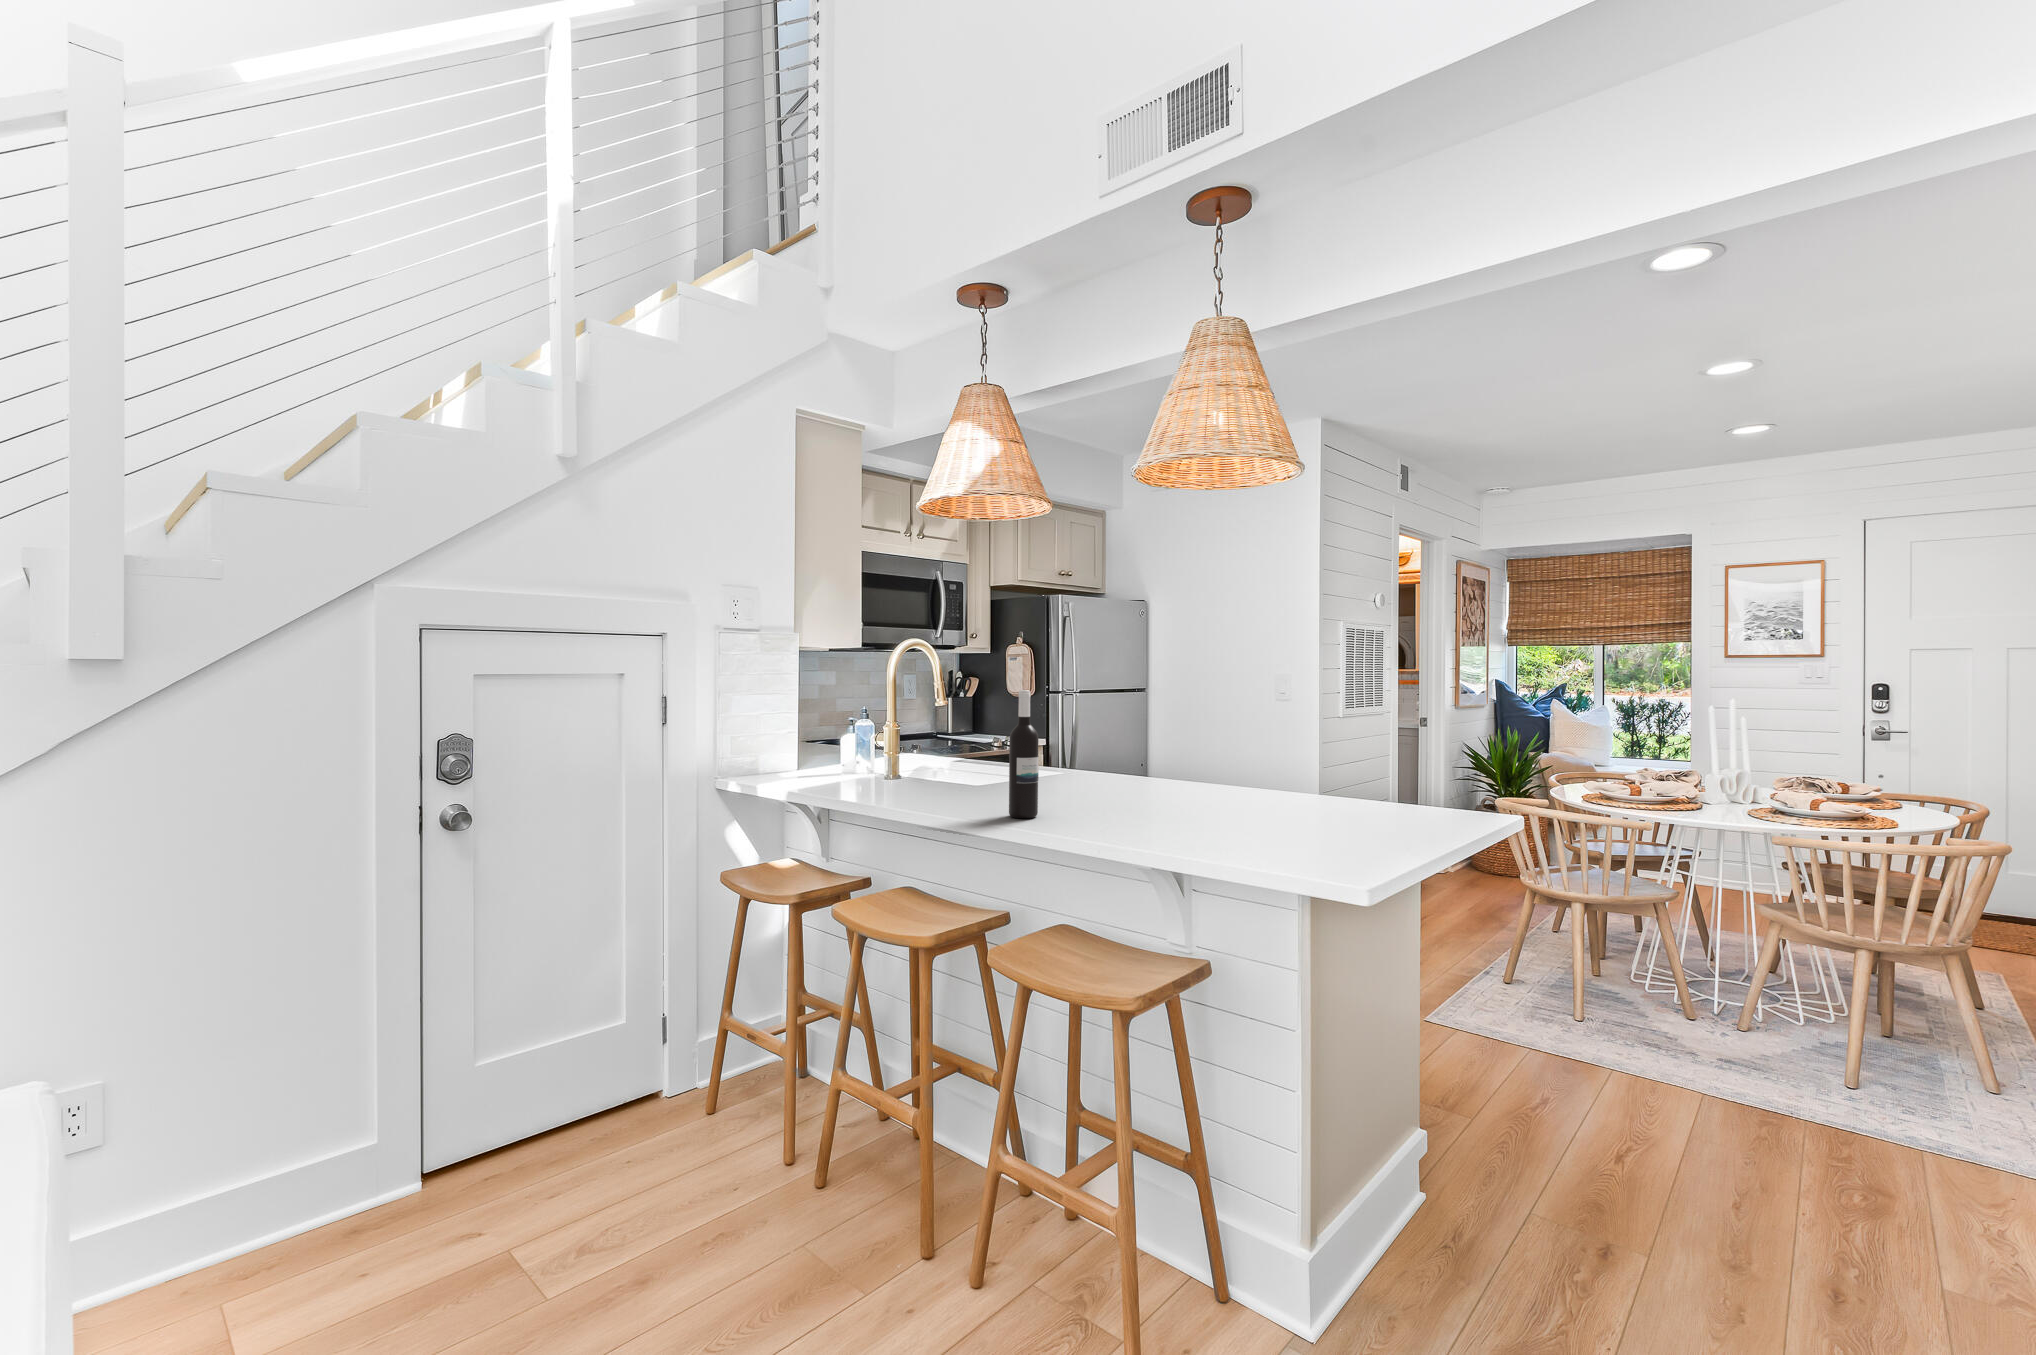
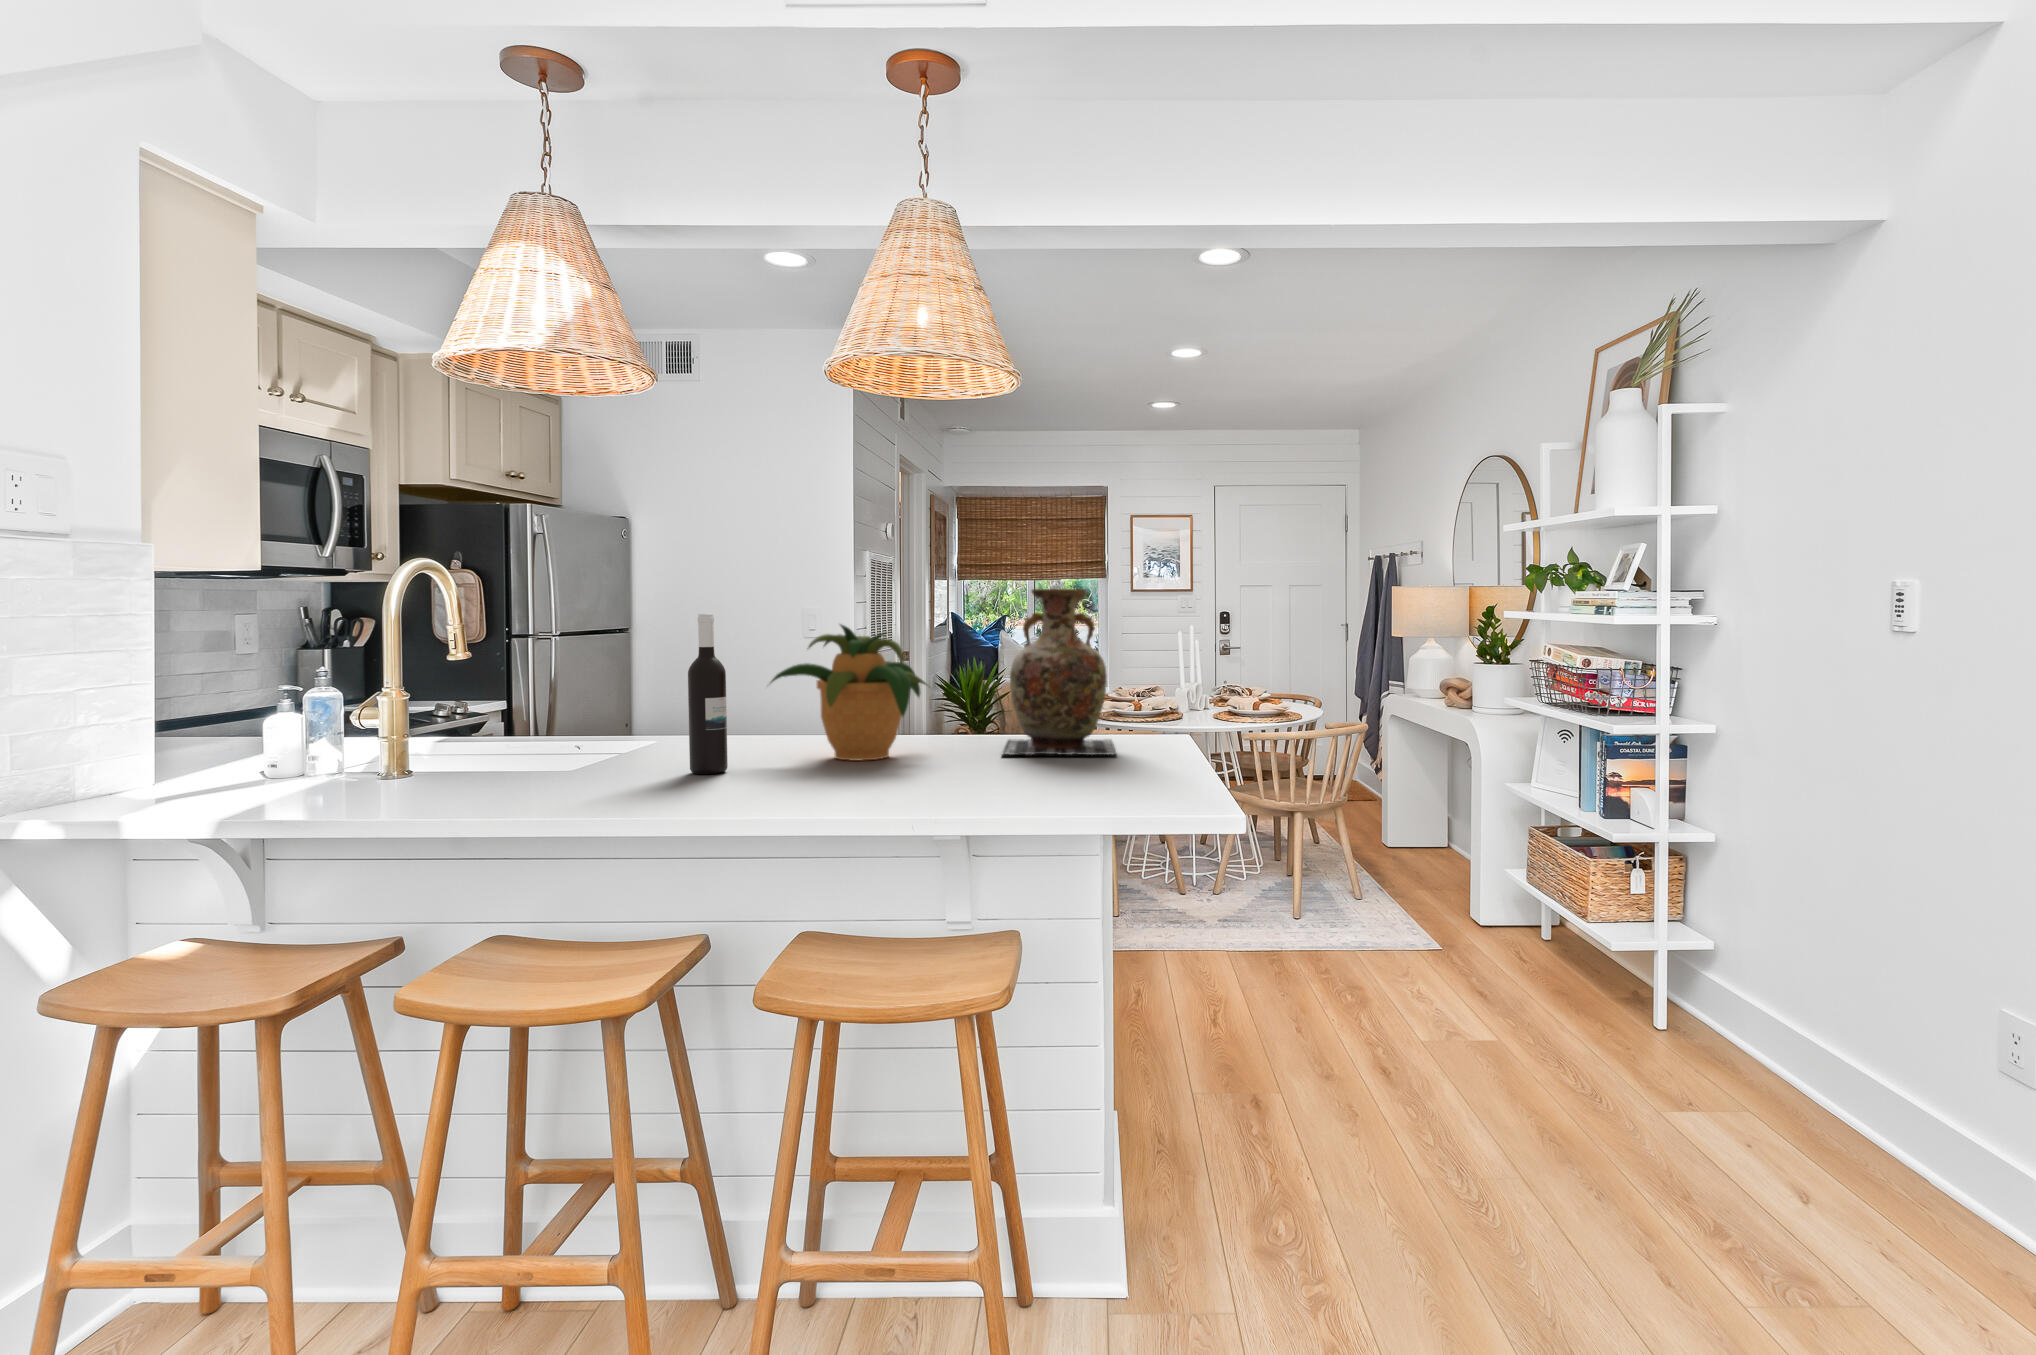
vase: none [1278,673,1434,852] -> present [1002,589,1116,755]
potted plant: none [1087,701,1232,823] -> present [770,625,930,761]

